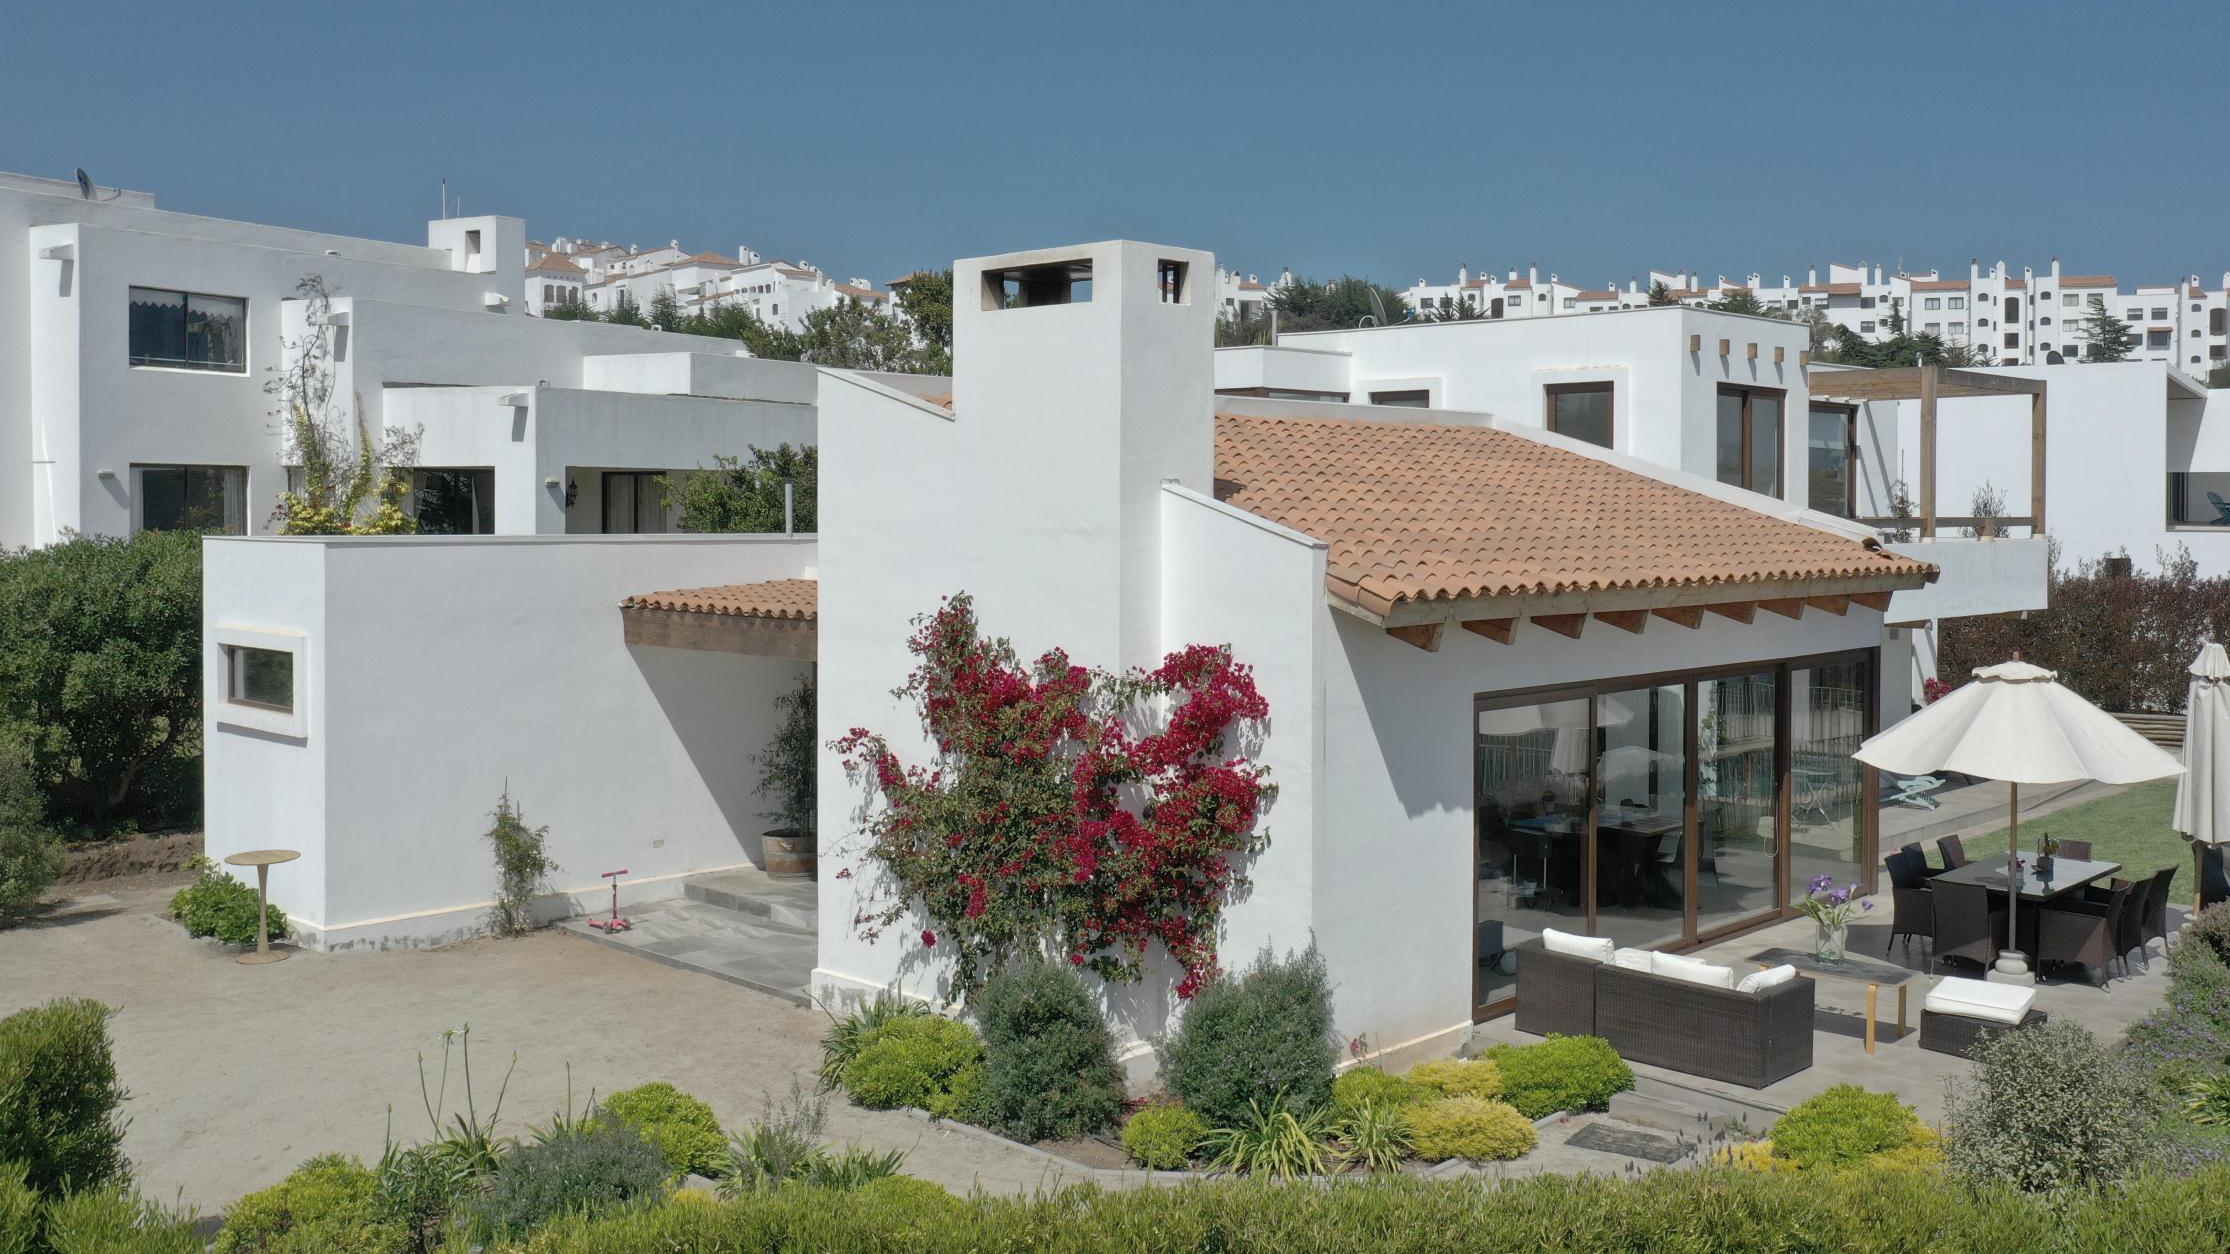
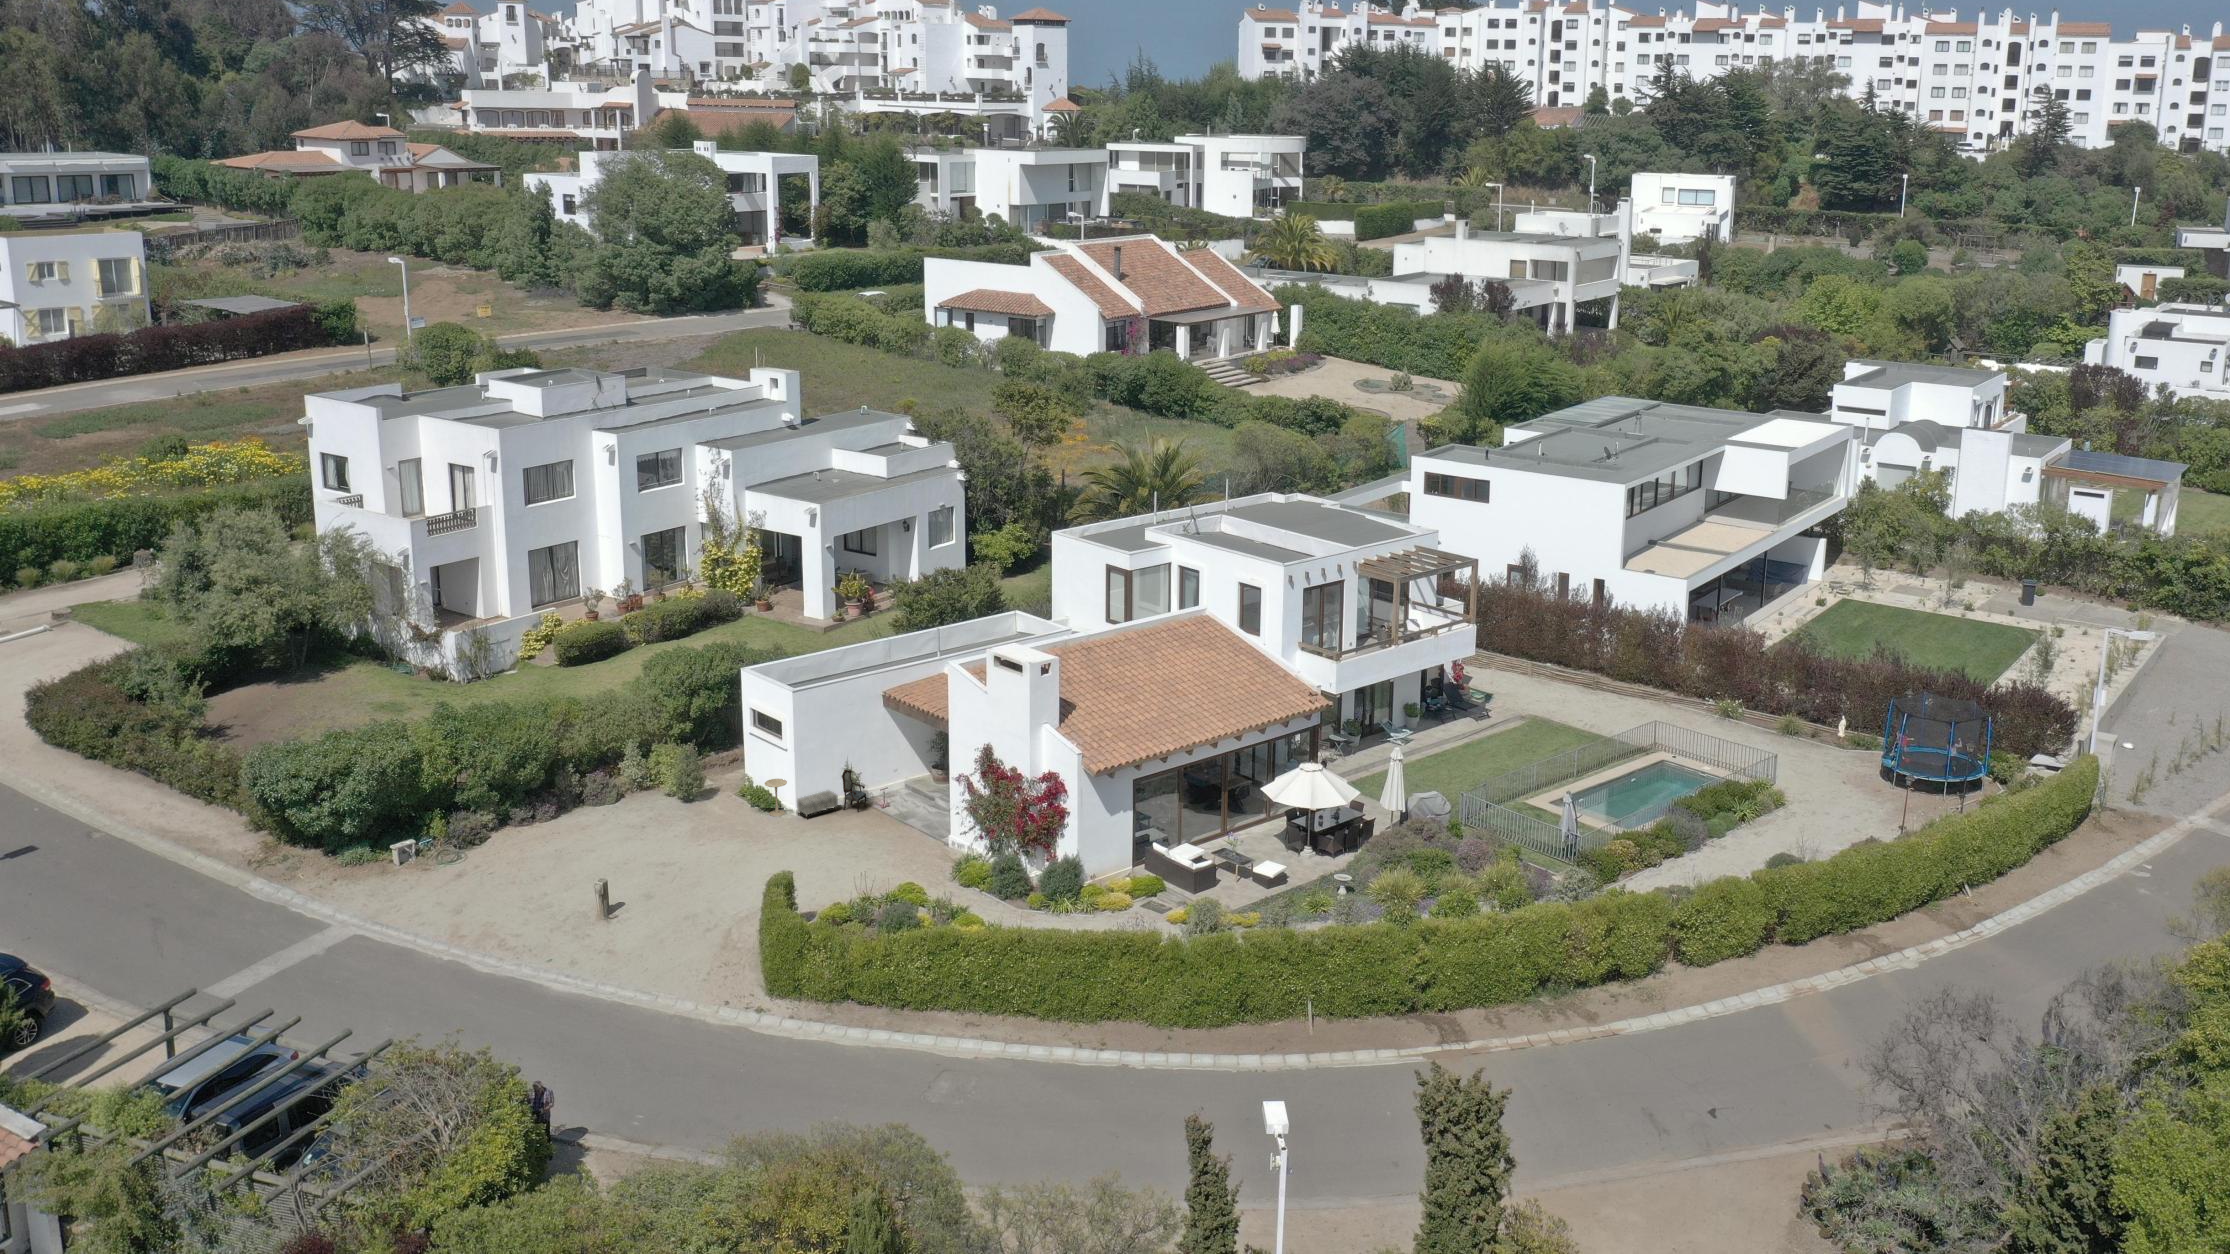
armchair: none [479,821,556,950] -> present [842,770,867,812]
bench: none [327,888,464,968] -> present [797,790,838,816]

